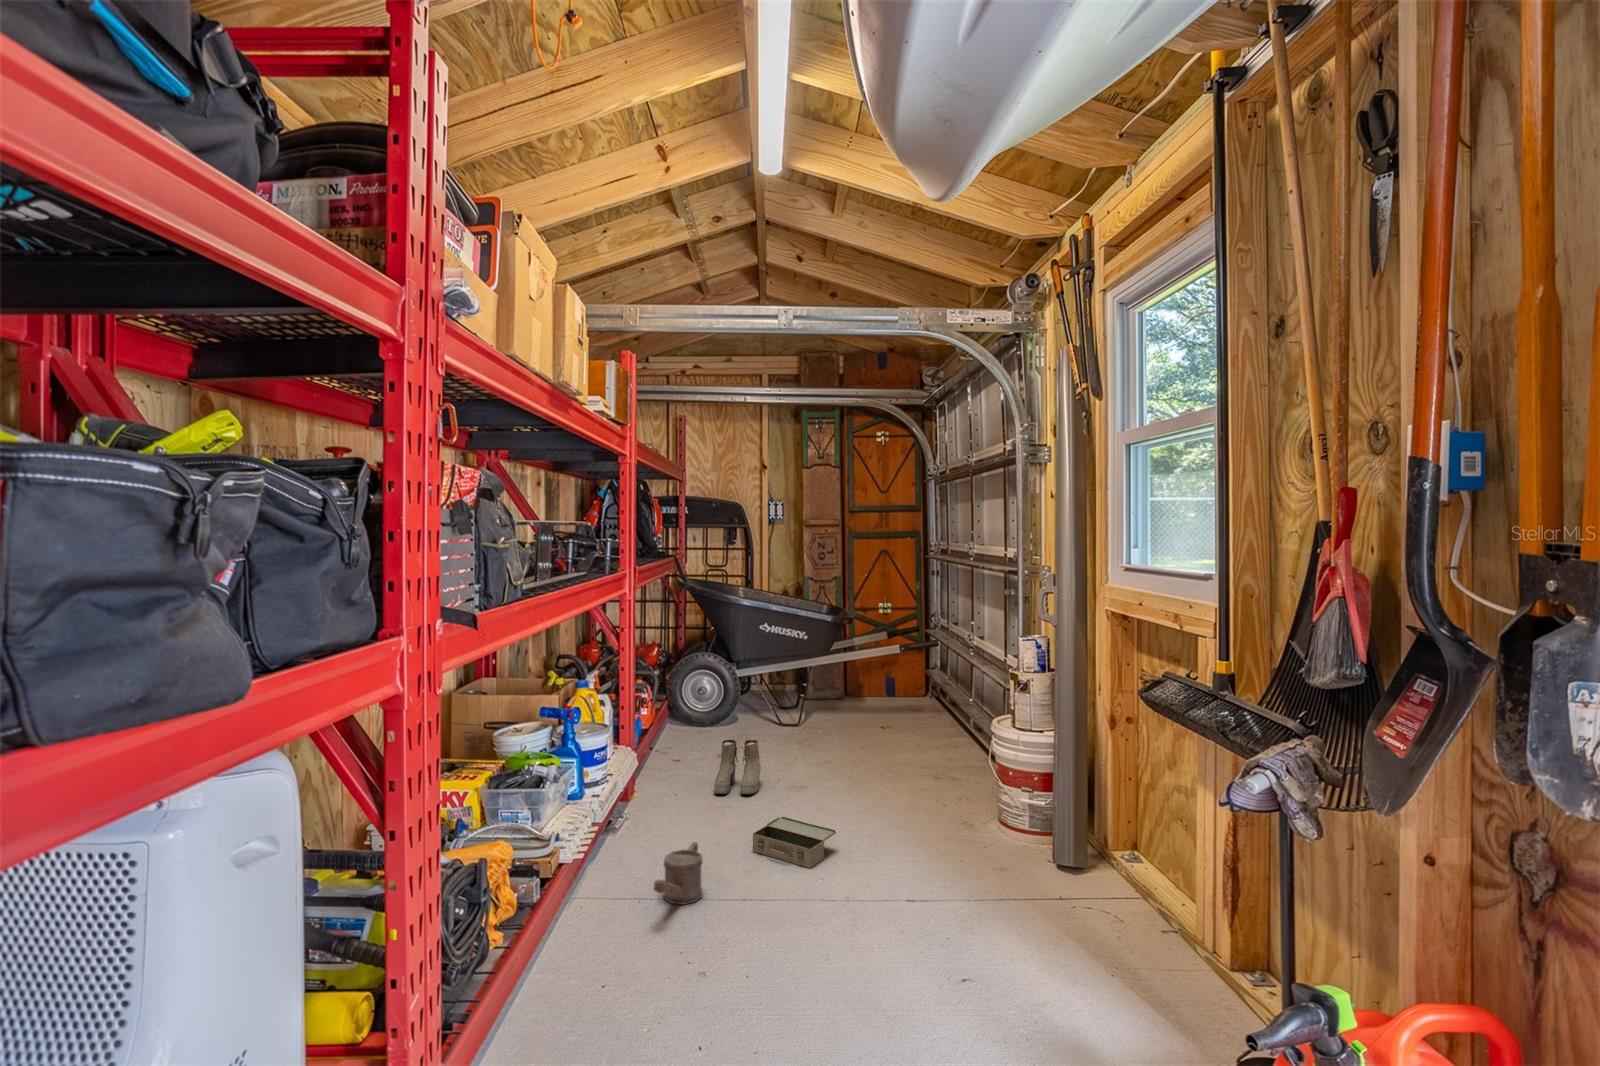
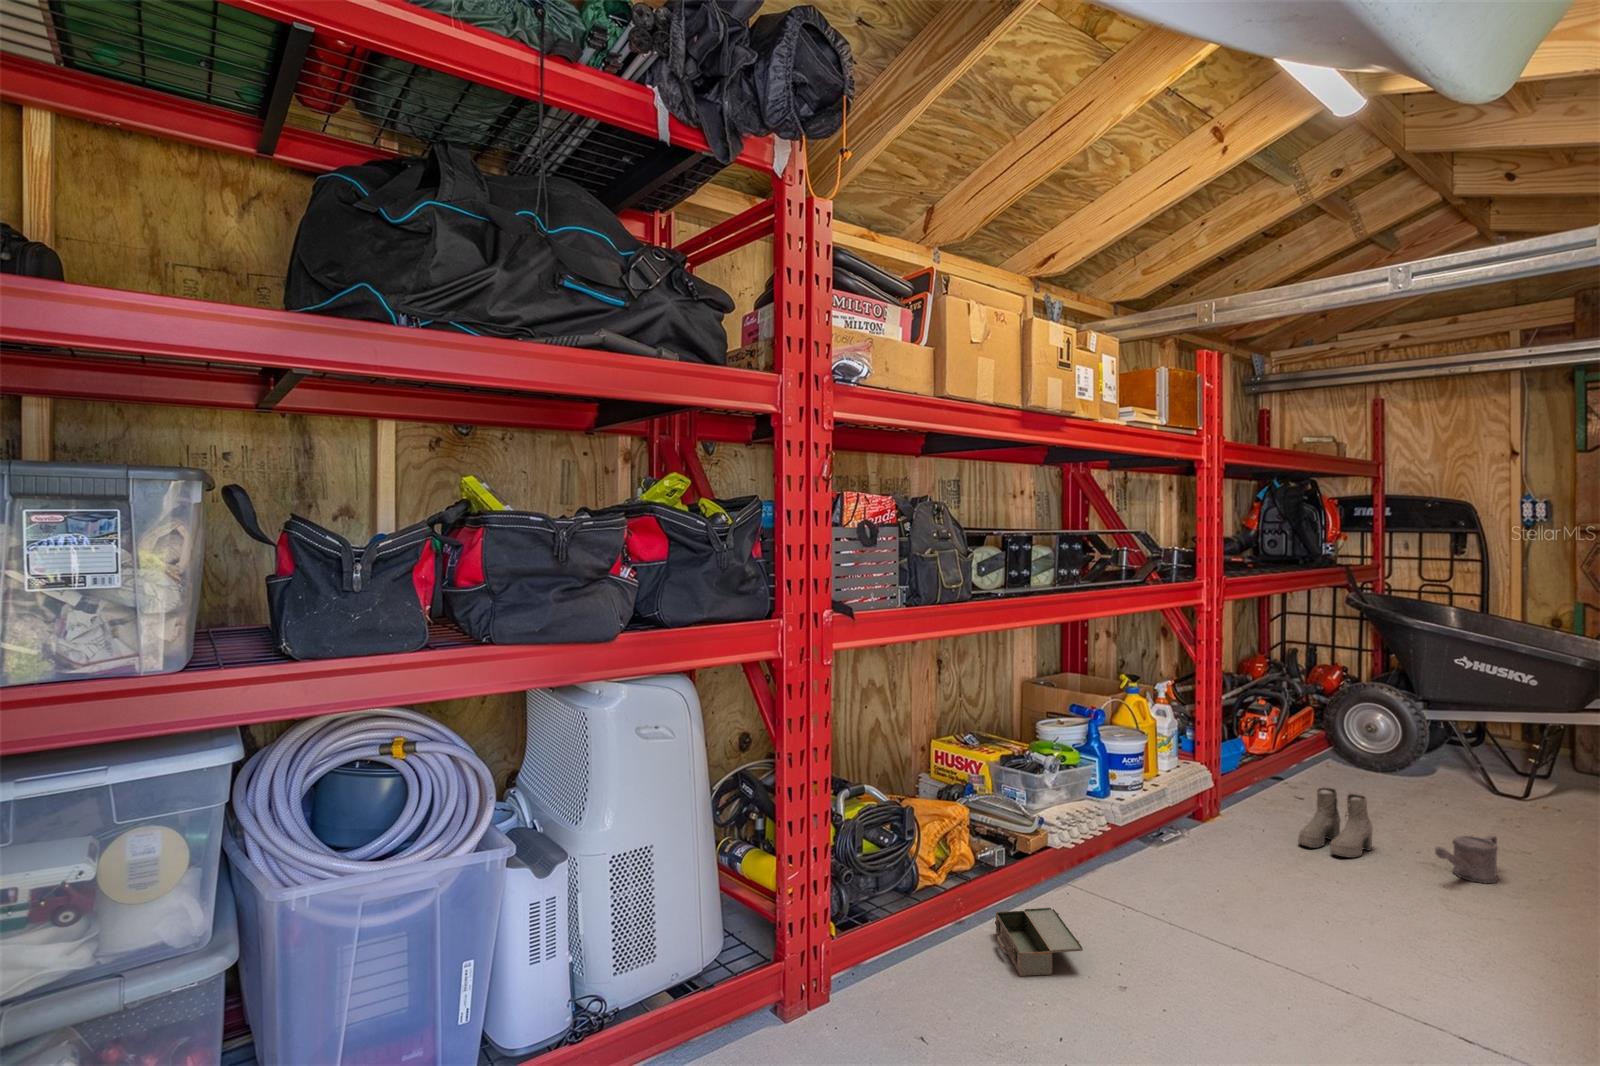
toolbox: present [753,817,836,868] -> present [995,908,1083,976]
watering can: present [654,842,703,905] -> present [1435,836,1498,883]

